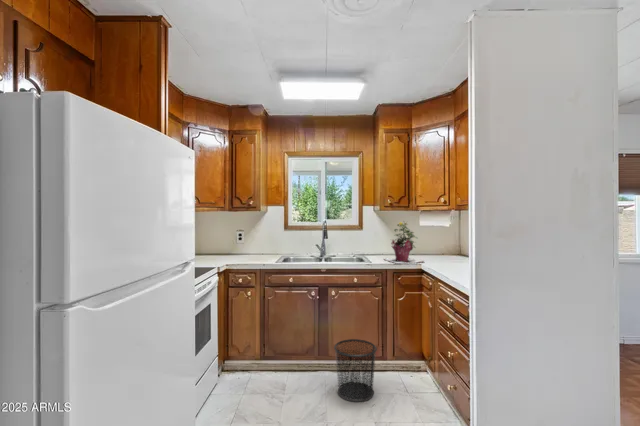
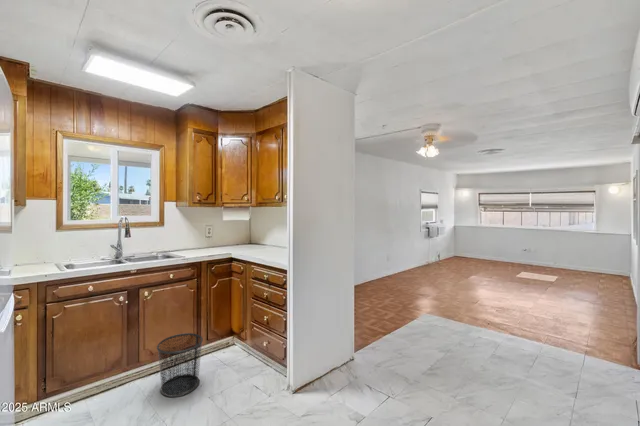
potted plant: present [384,222,424,263] -> none [192,216,232,256]

